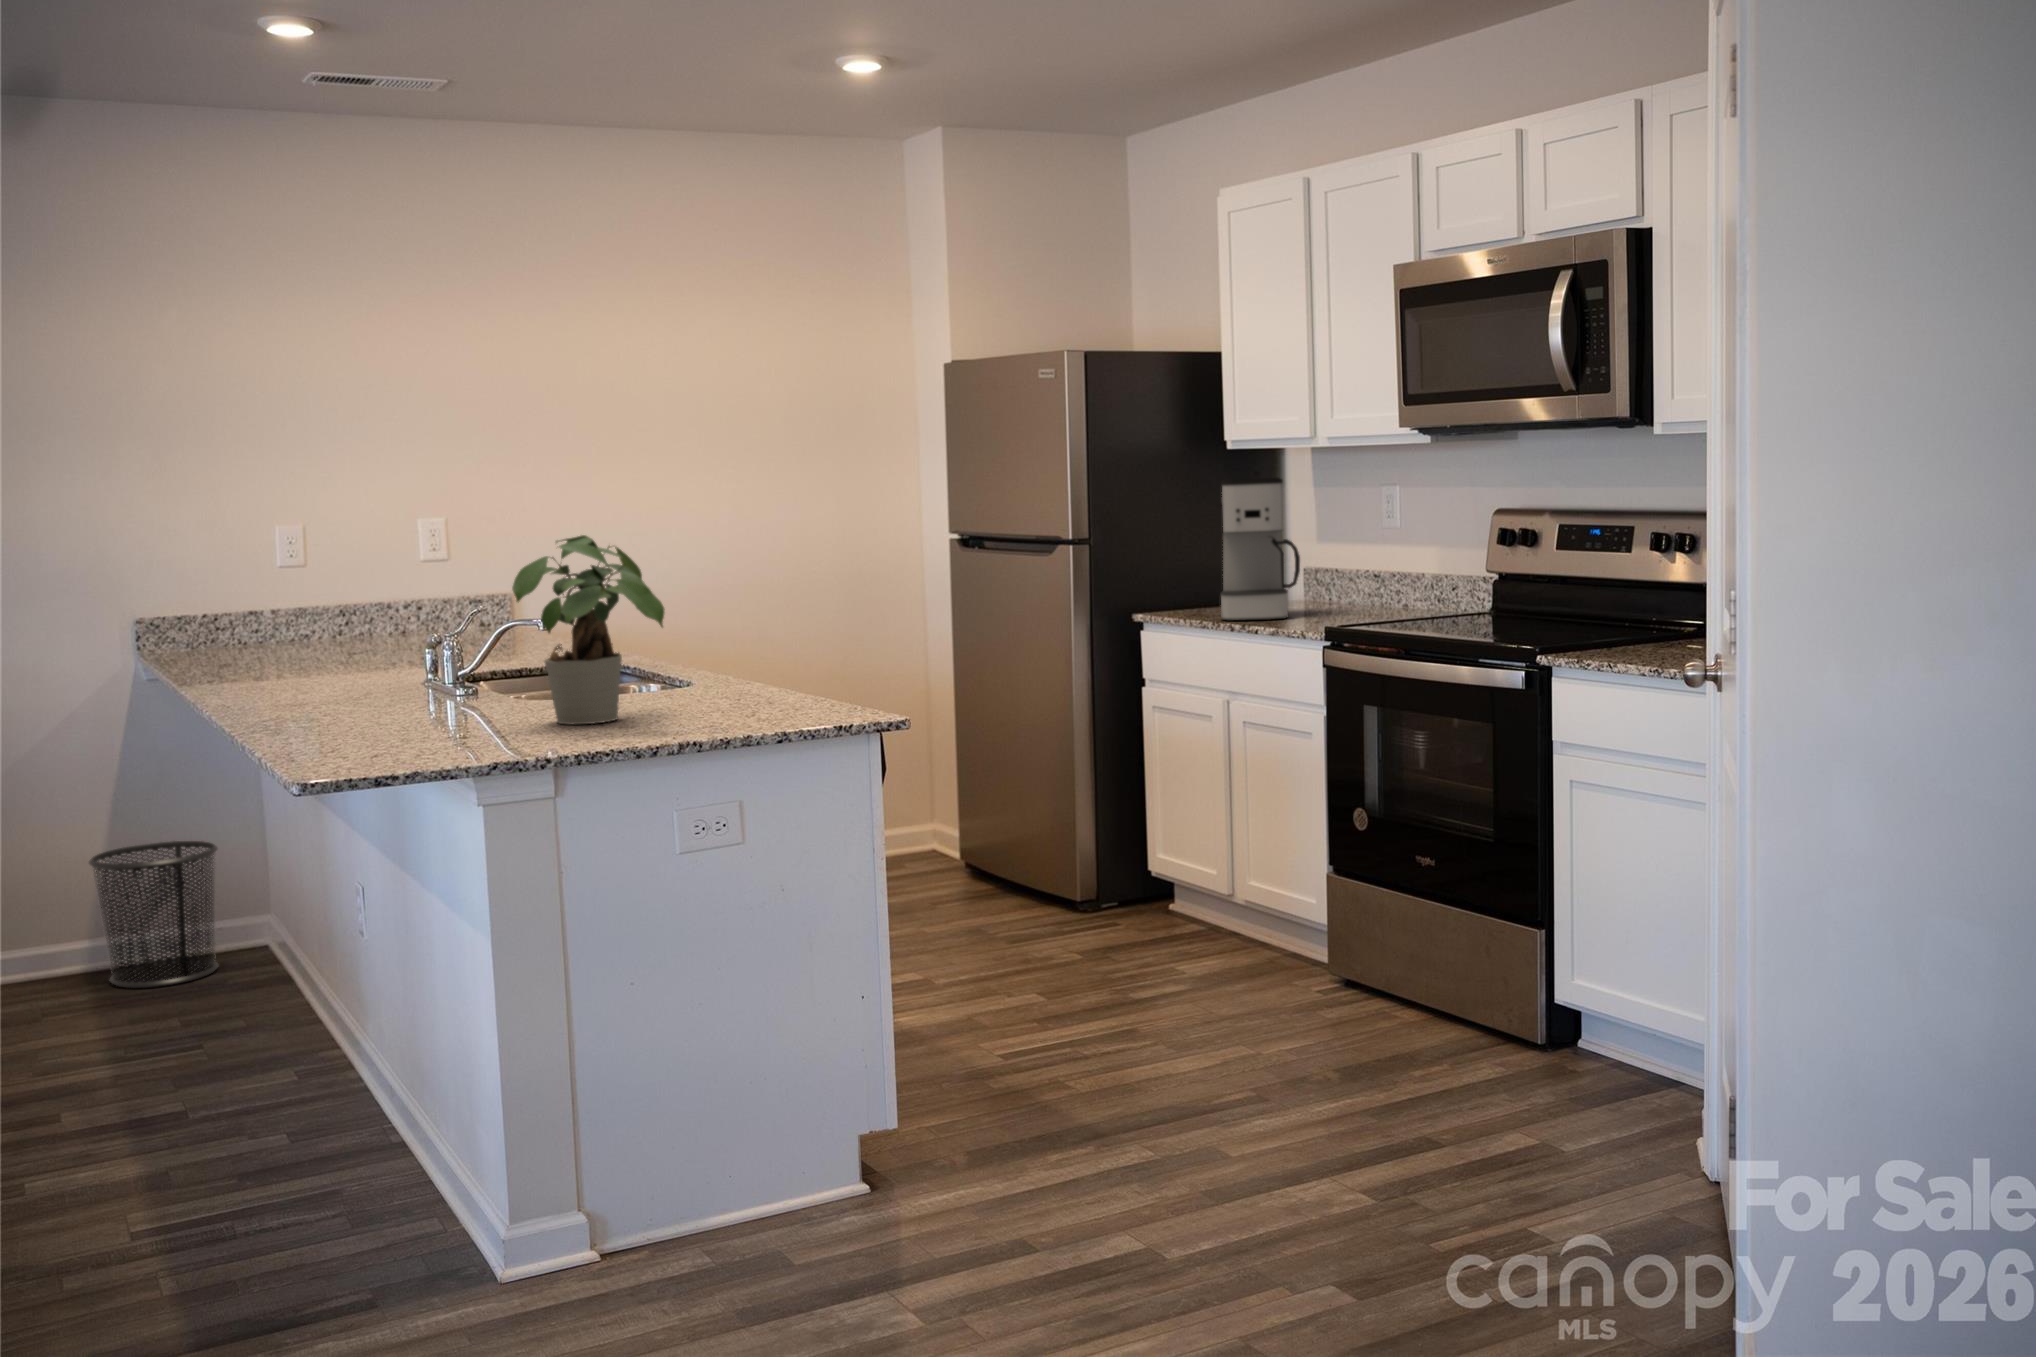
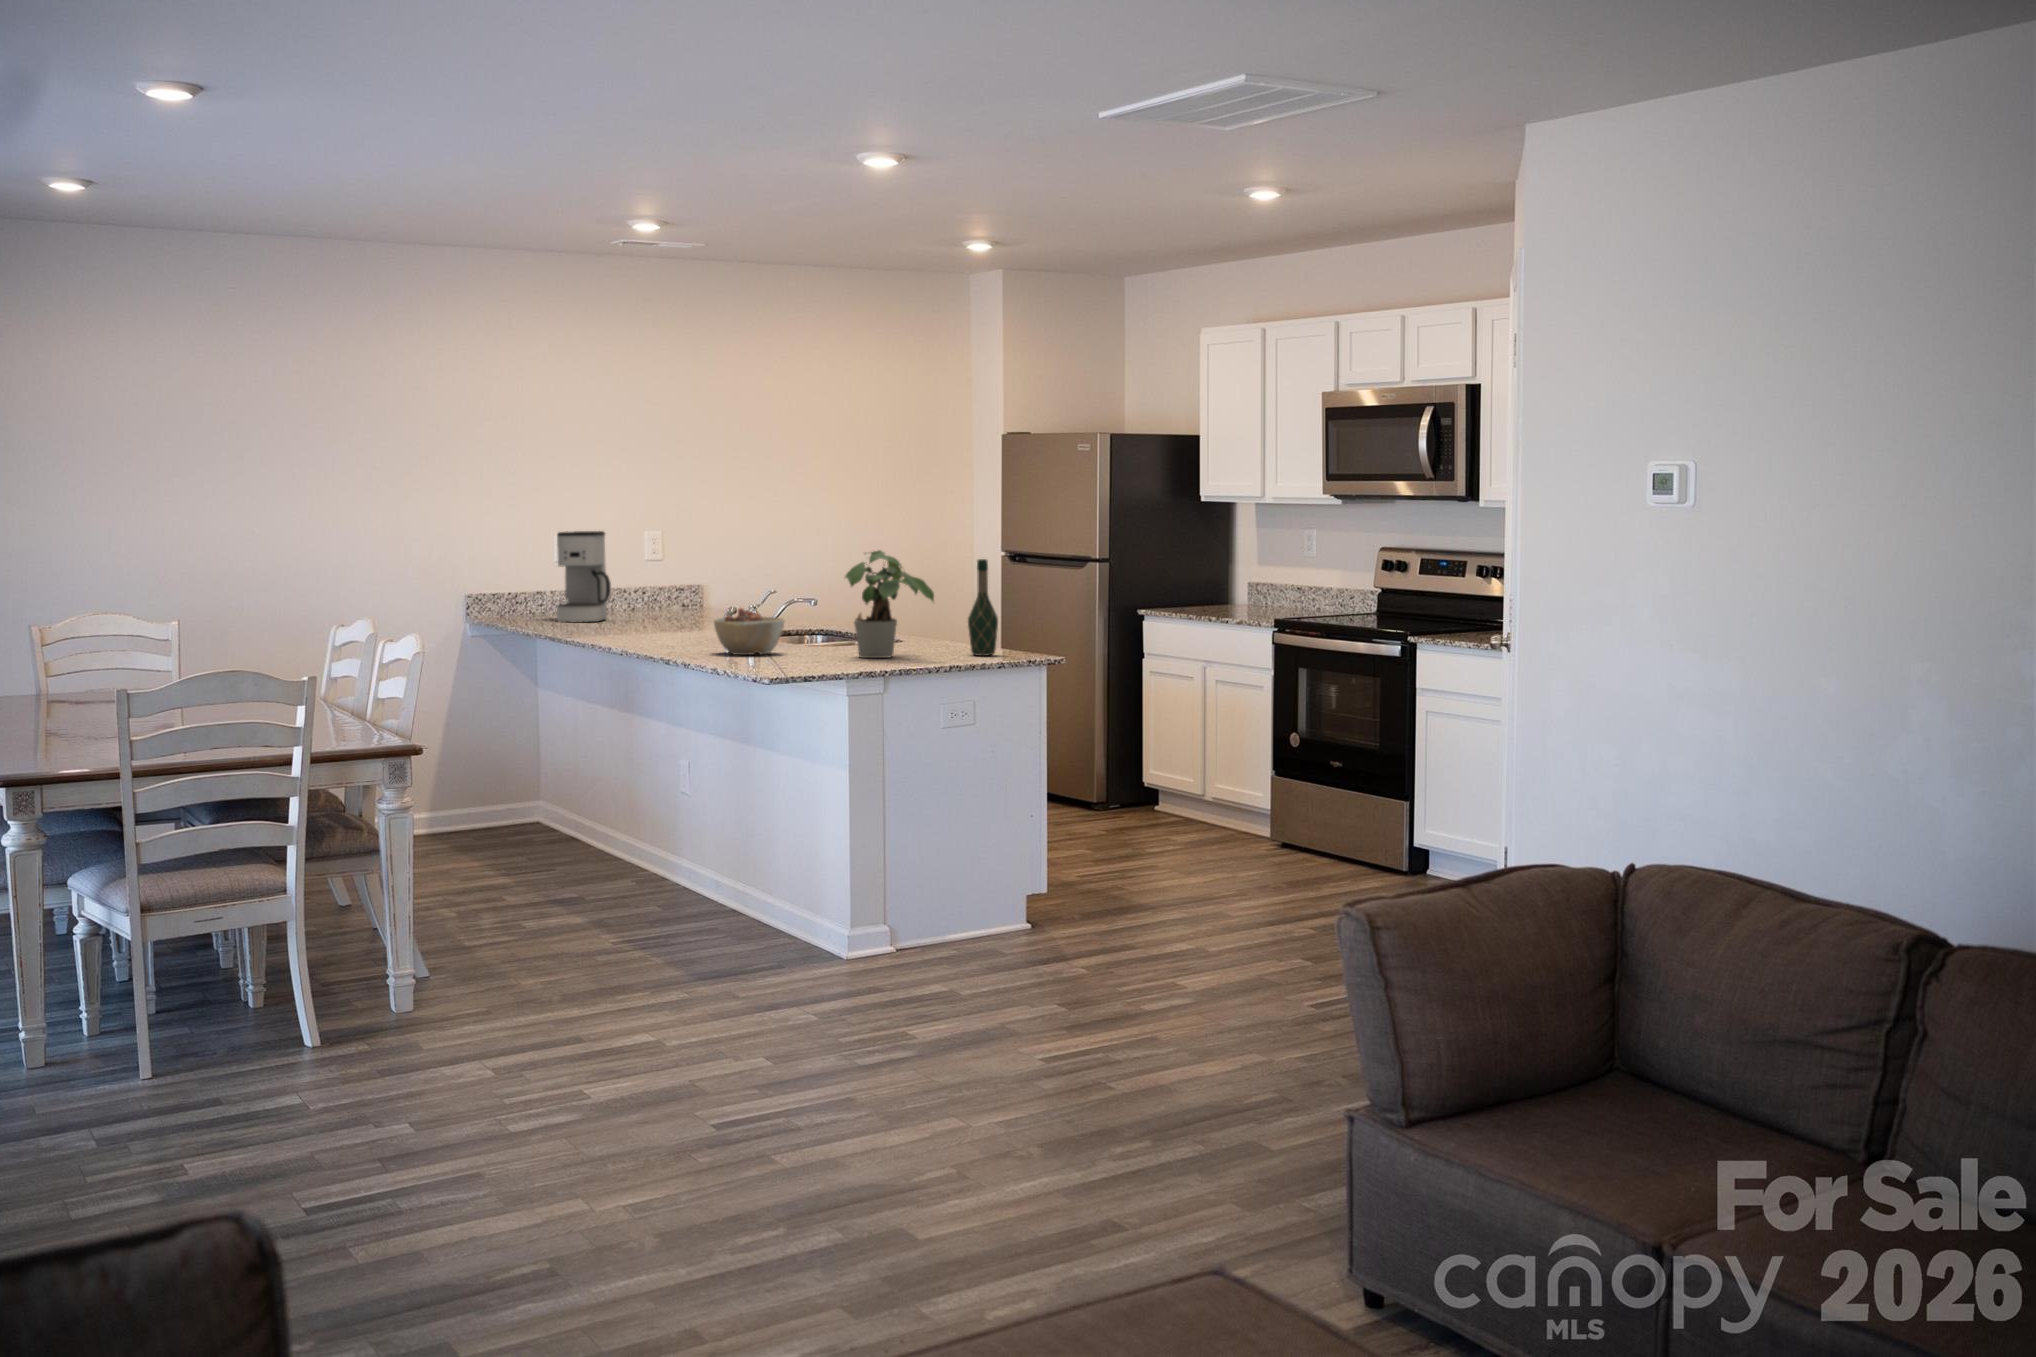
coffee maker: present [1221,478,1300,621] -> present [557,531,611,623]
wine bottle: none [755,545,809,712] -> present [968,559,998,656]
bowl: none [318,641,445,722] -> present [714,608,784,655]
waste bin: present [89,841,218,988] -> none [437,748,520,844]

